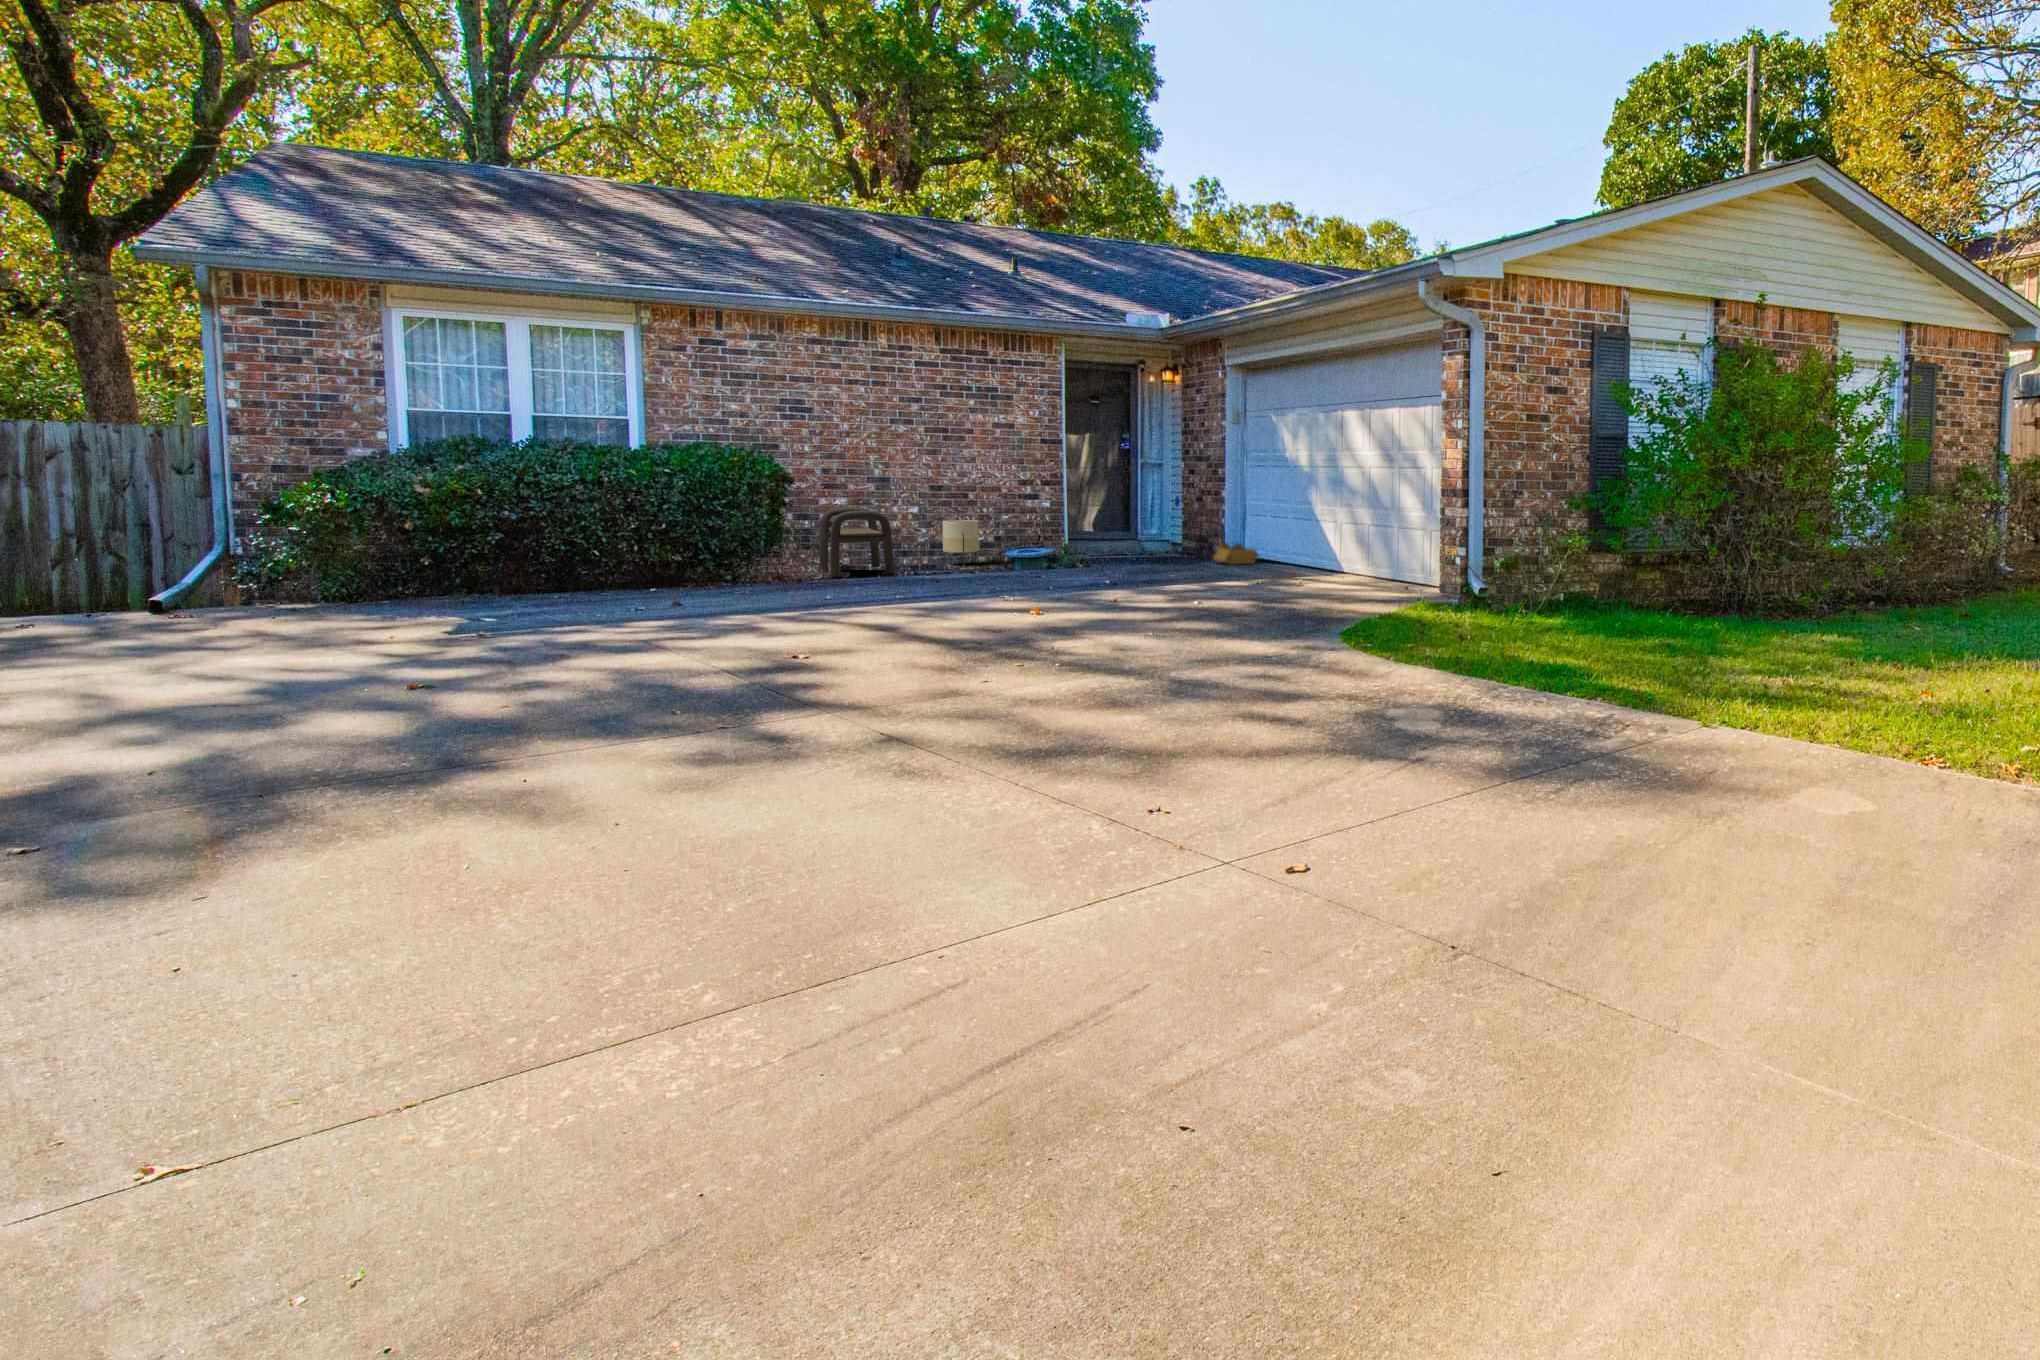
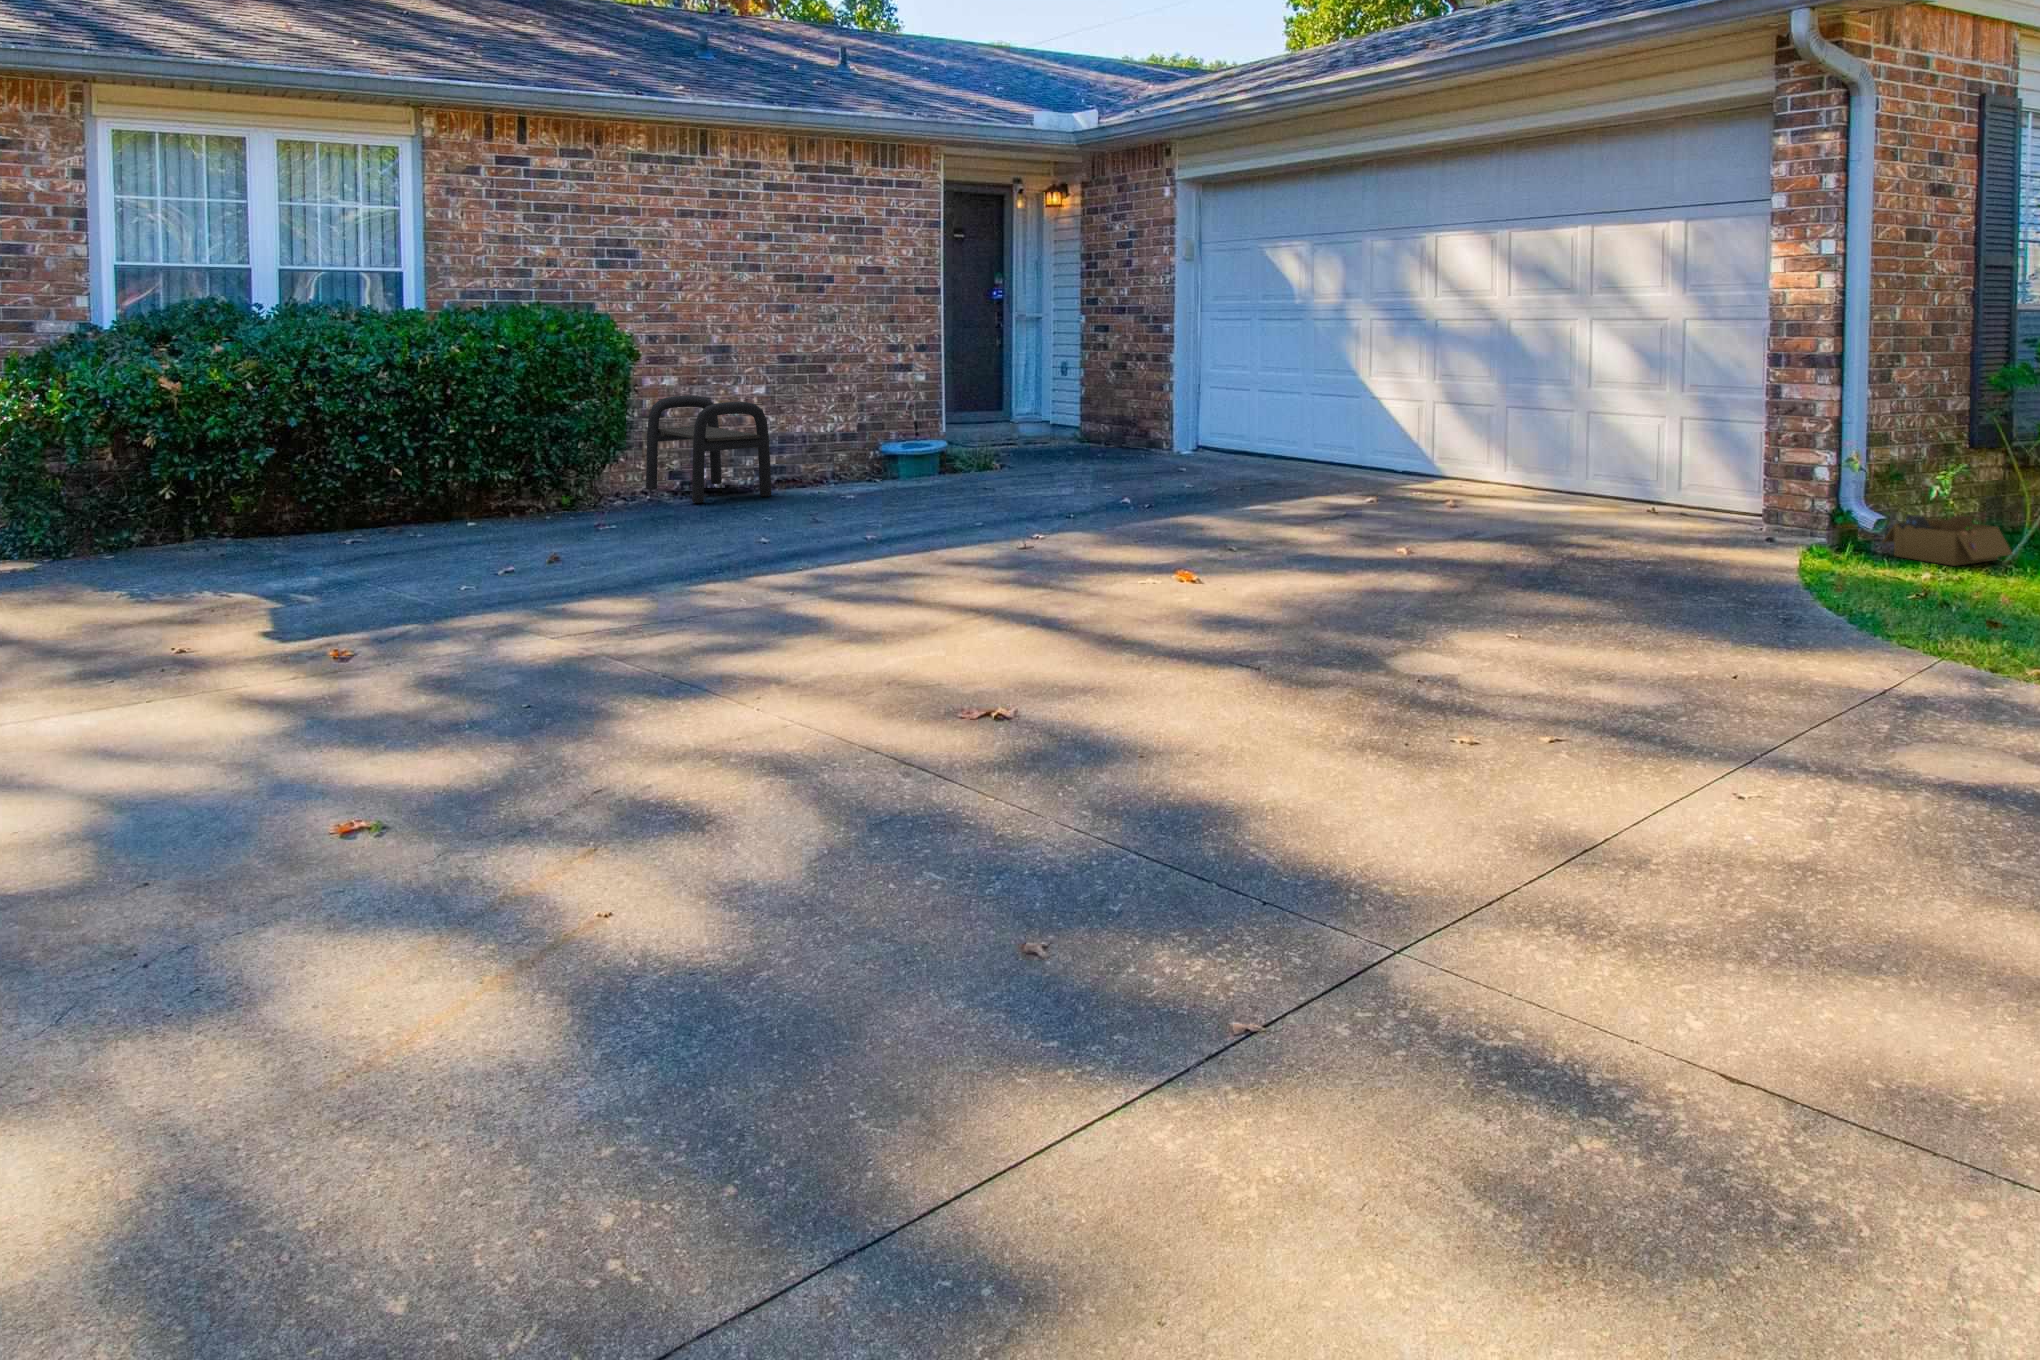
planter: present [942,520,979,565] -> none [803,411,853,480]
cardboard box: present [1214,542,1258,565] -> present [1883,514,2012,566]

